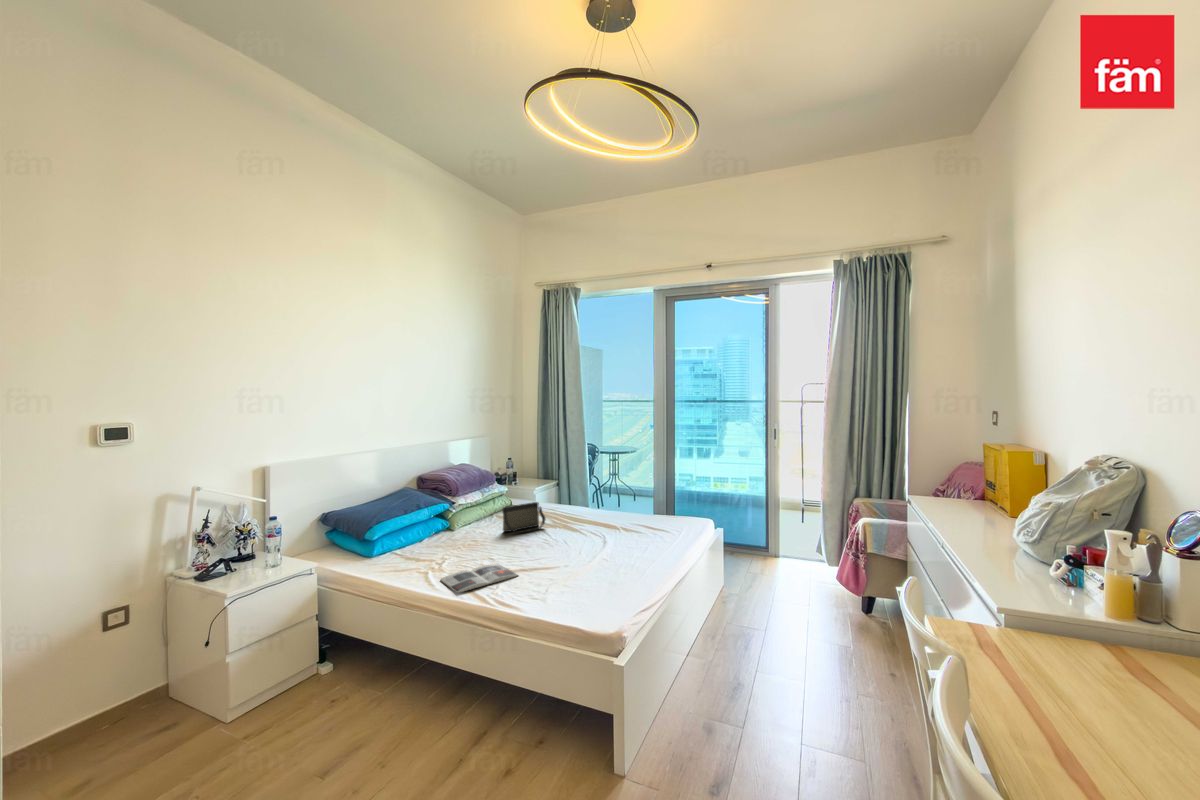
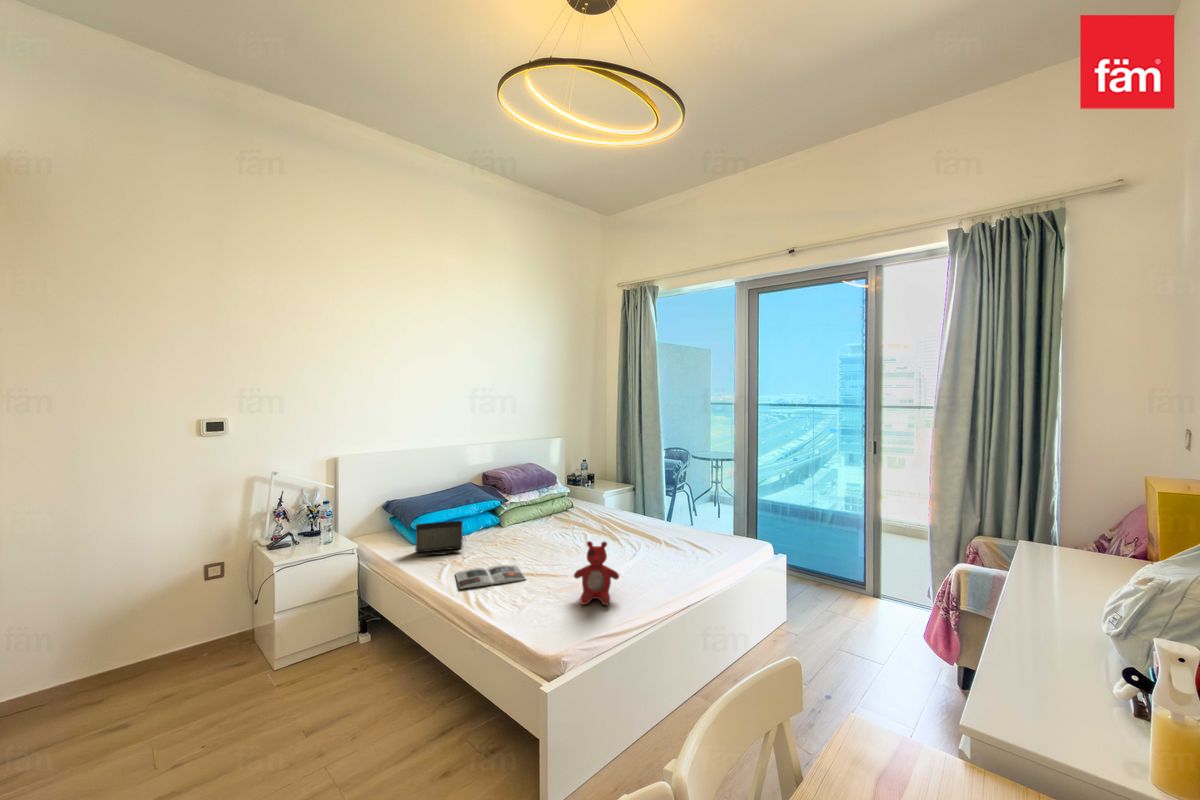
handbag: present [502,502,545,533] -> present [415,521,466,555]
stuffed bear: none [575,528,617,590] -> present [574,541,619,605]

